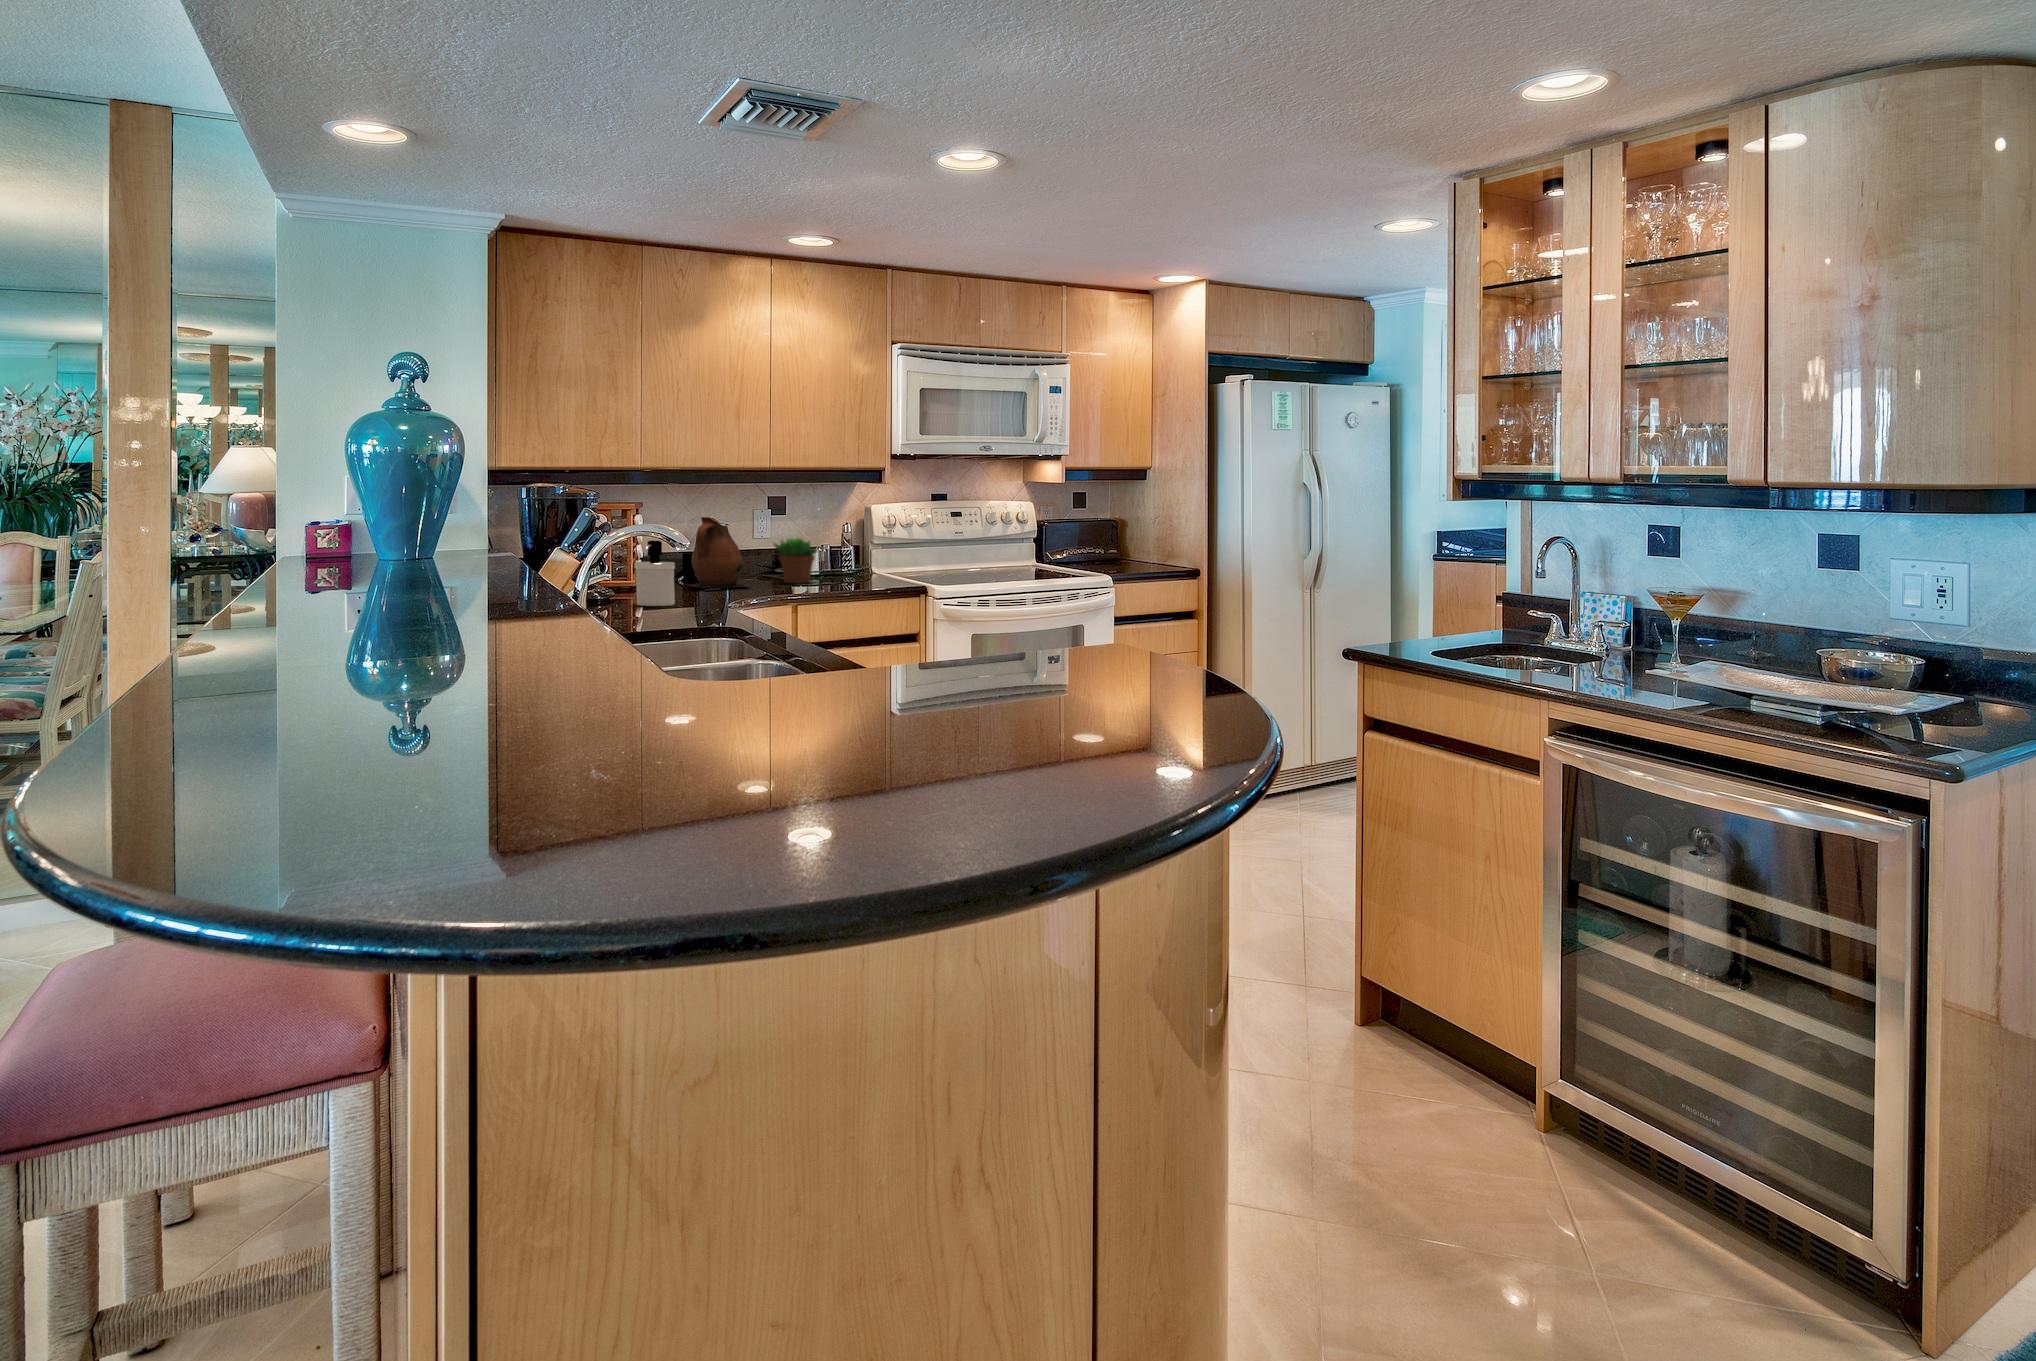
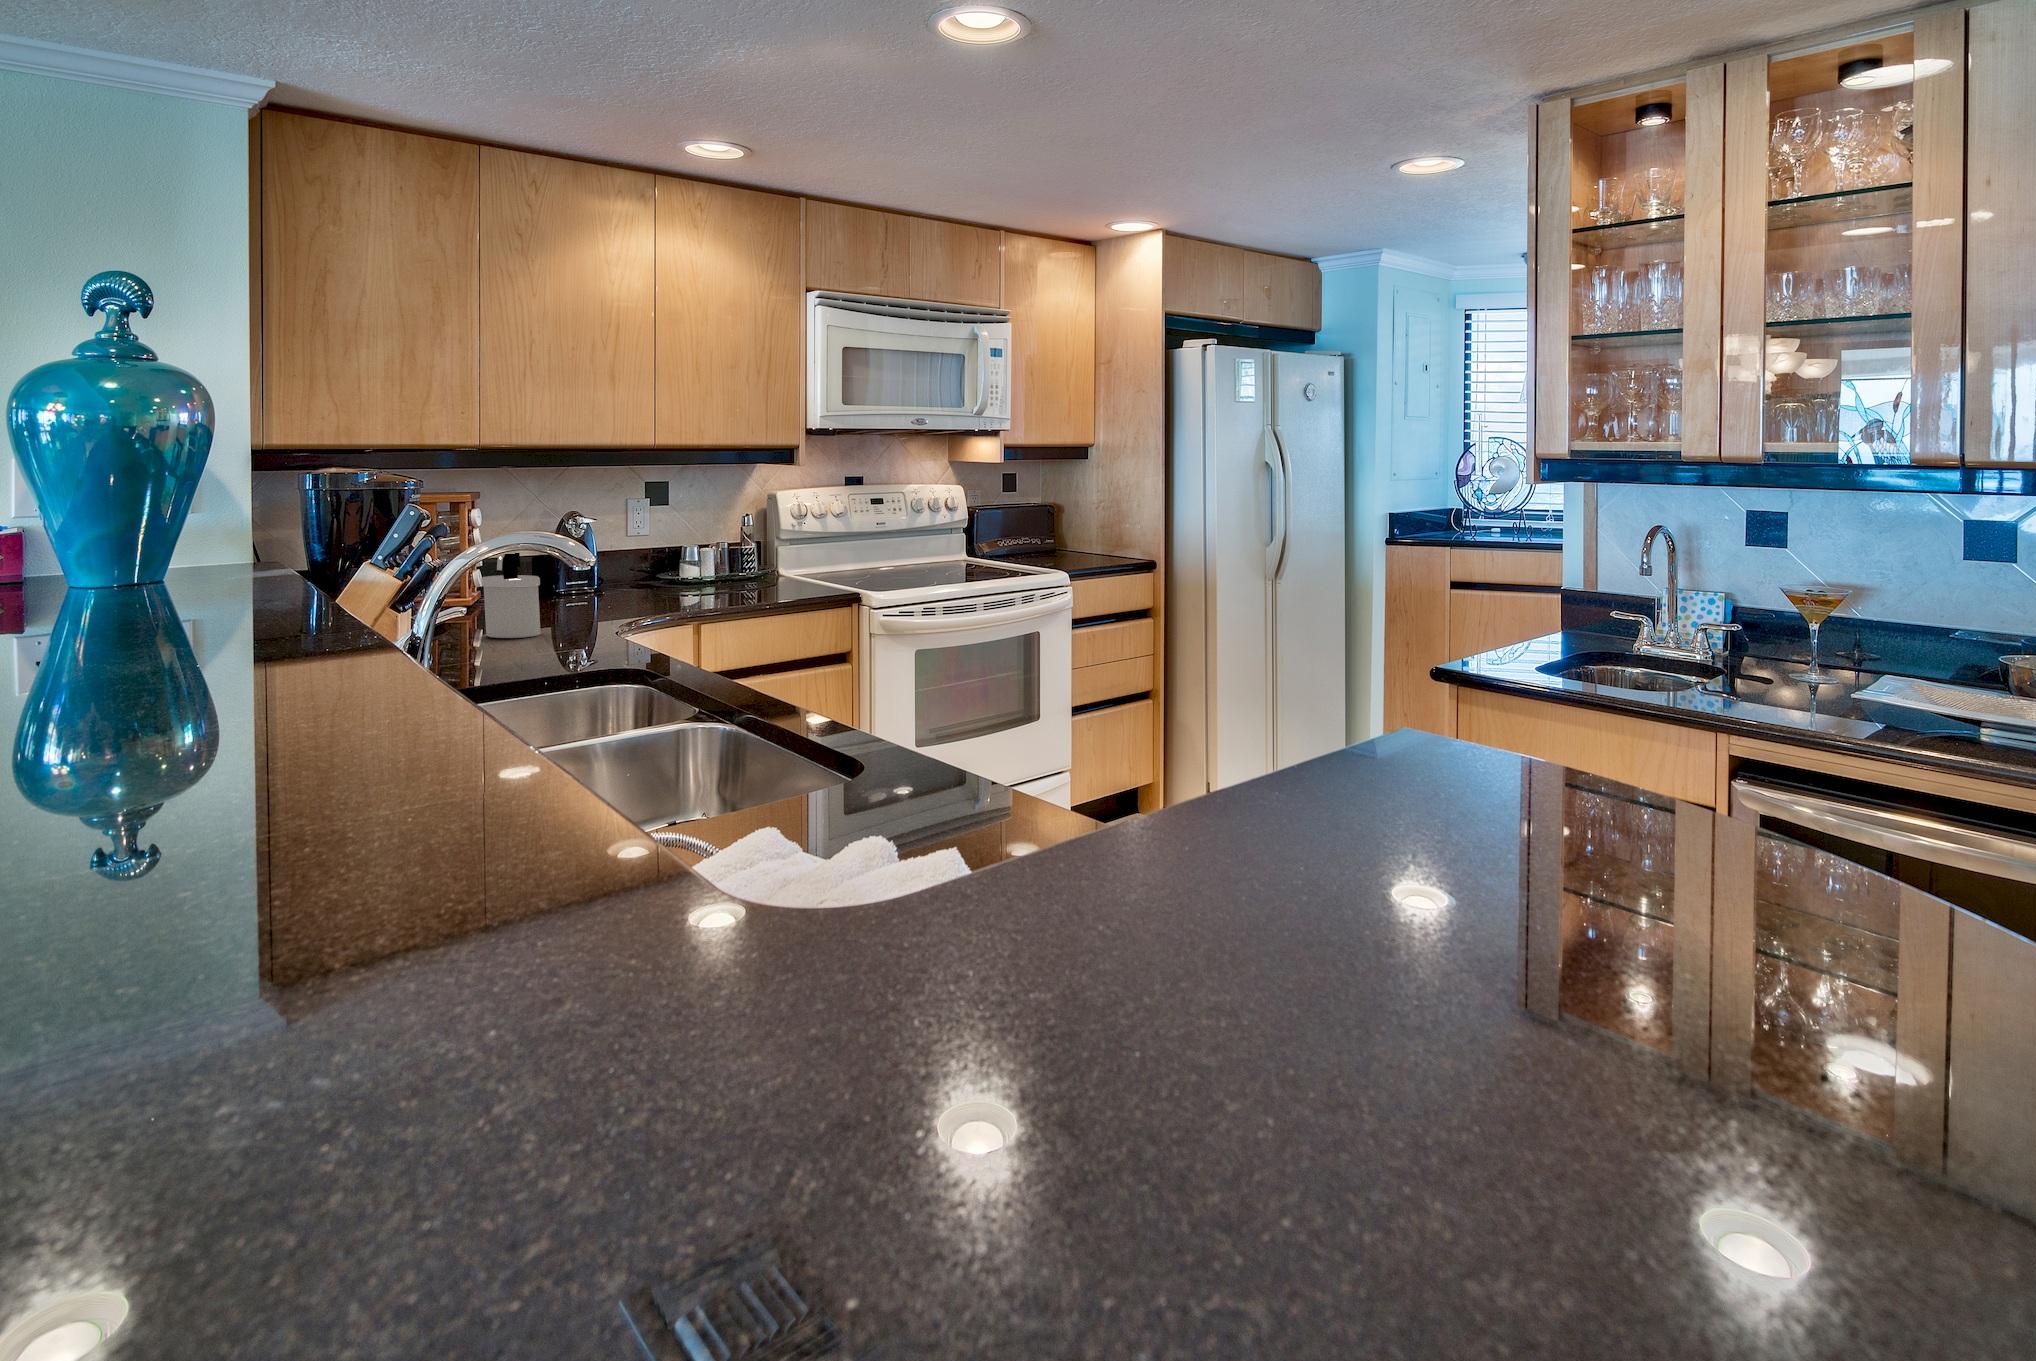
ceramic pitcher: present [689,517,750,588] -> none [543,510,632,604]
succulent plant: present [774,538,817,584] -> none [656,533,713,593]

